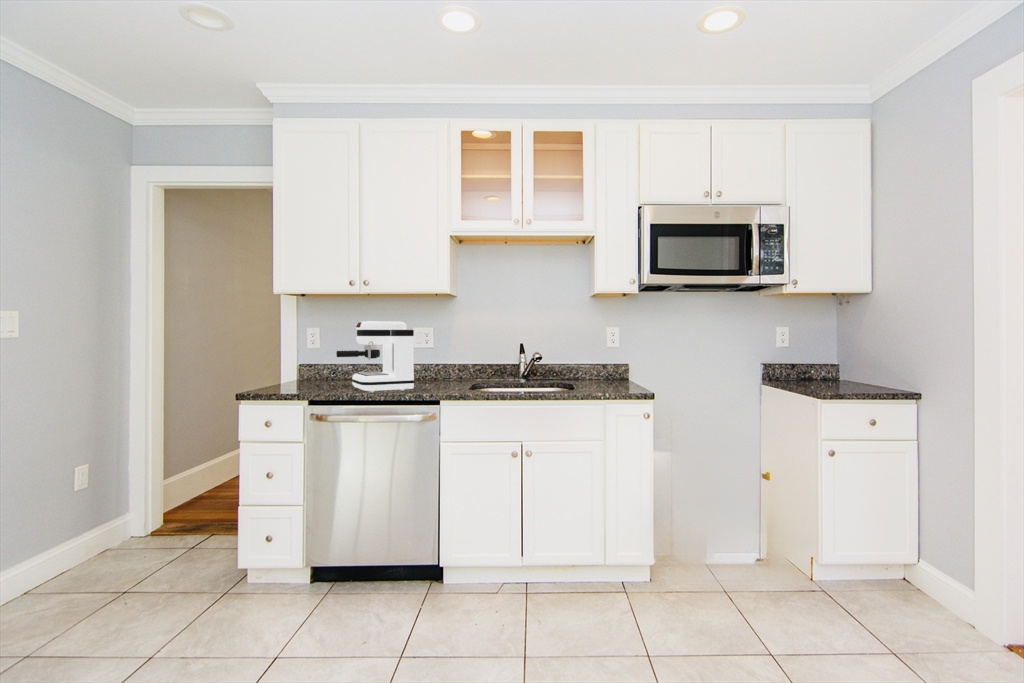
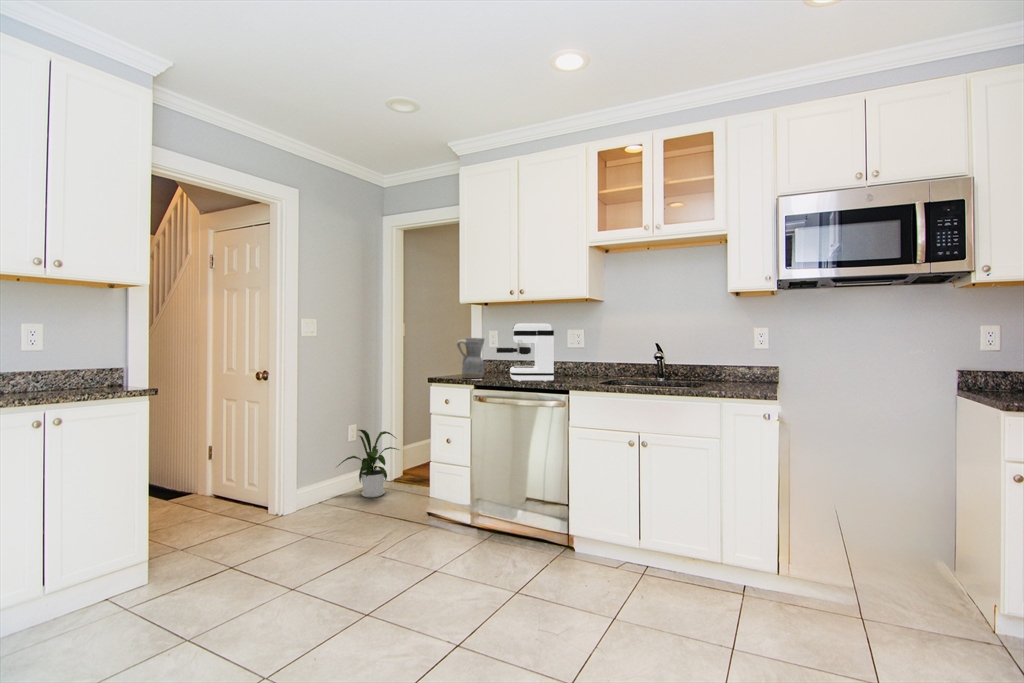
ceramic pitcher: none [277,337,315,390] -> present [457,338,484,378]
house plant: none [60,468,175,566] -> present [338,430,399,497]

